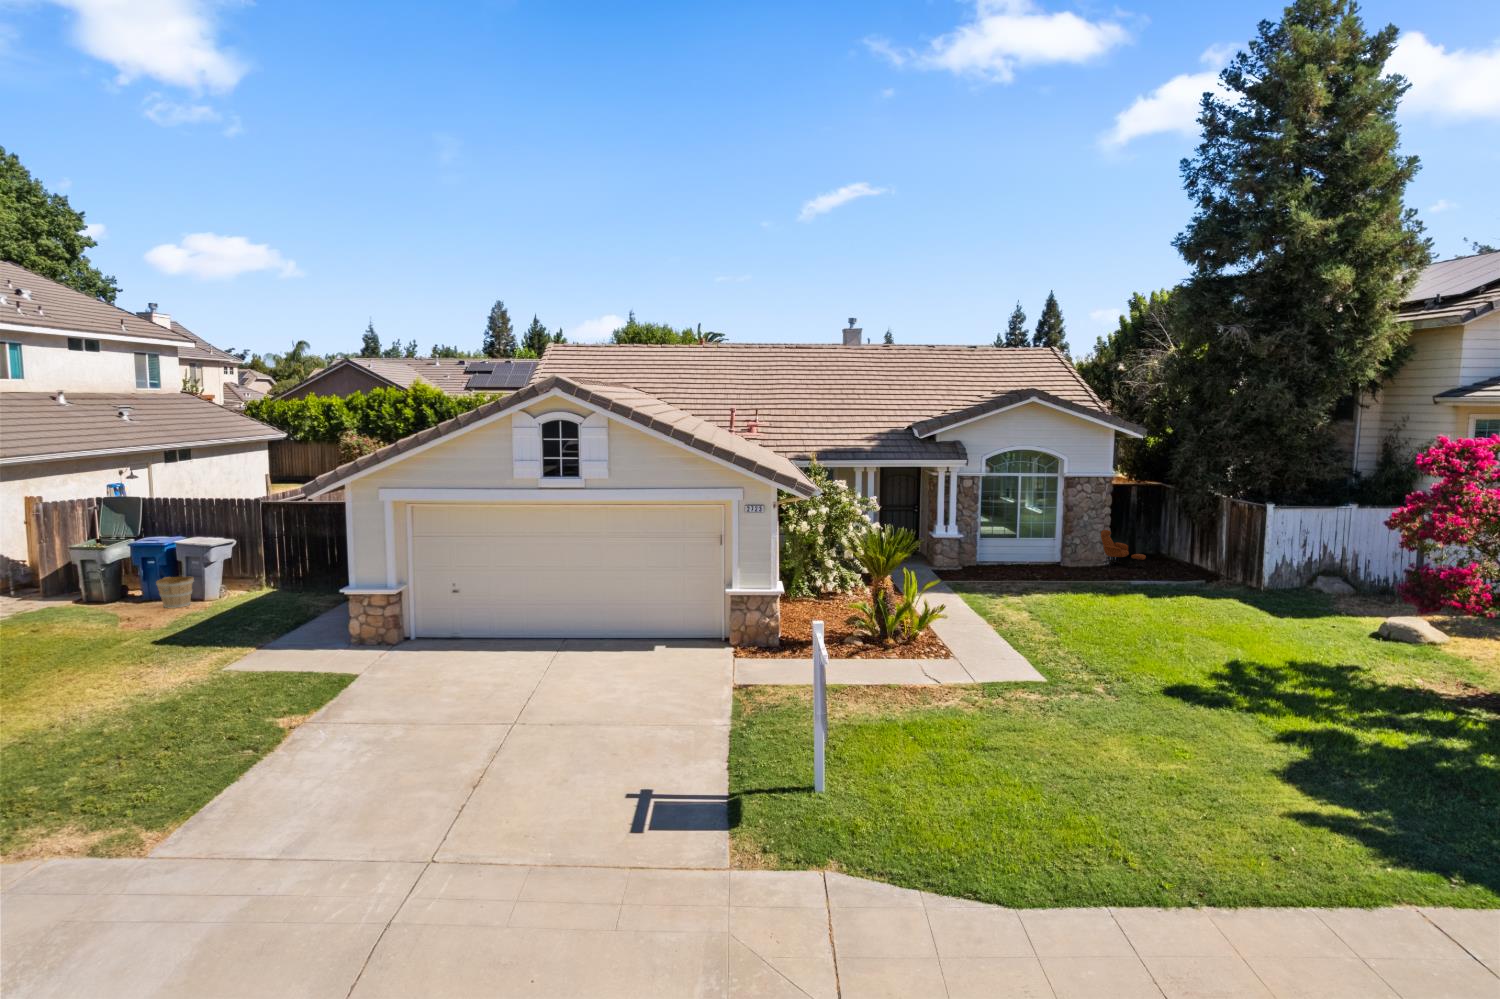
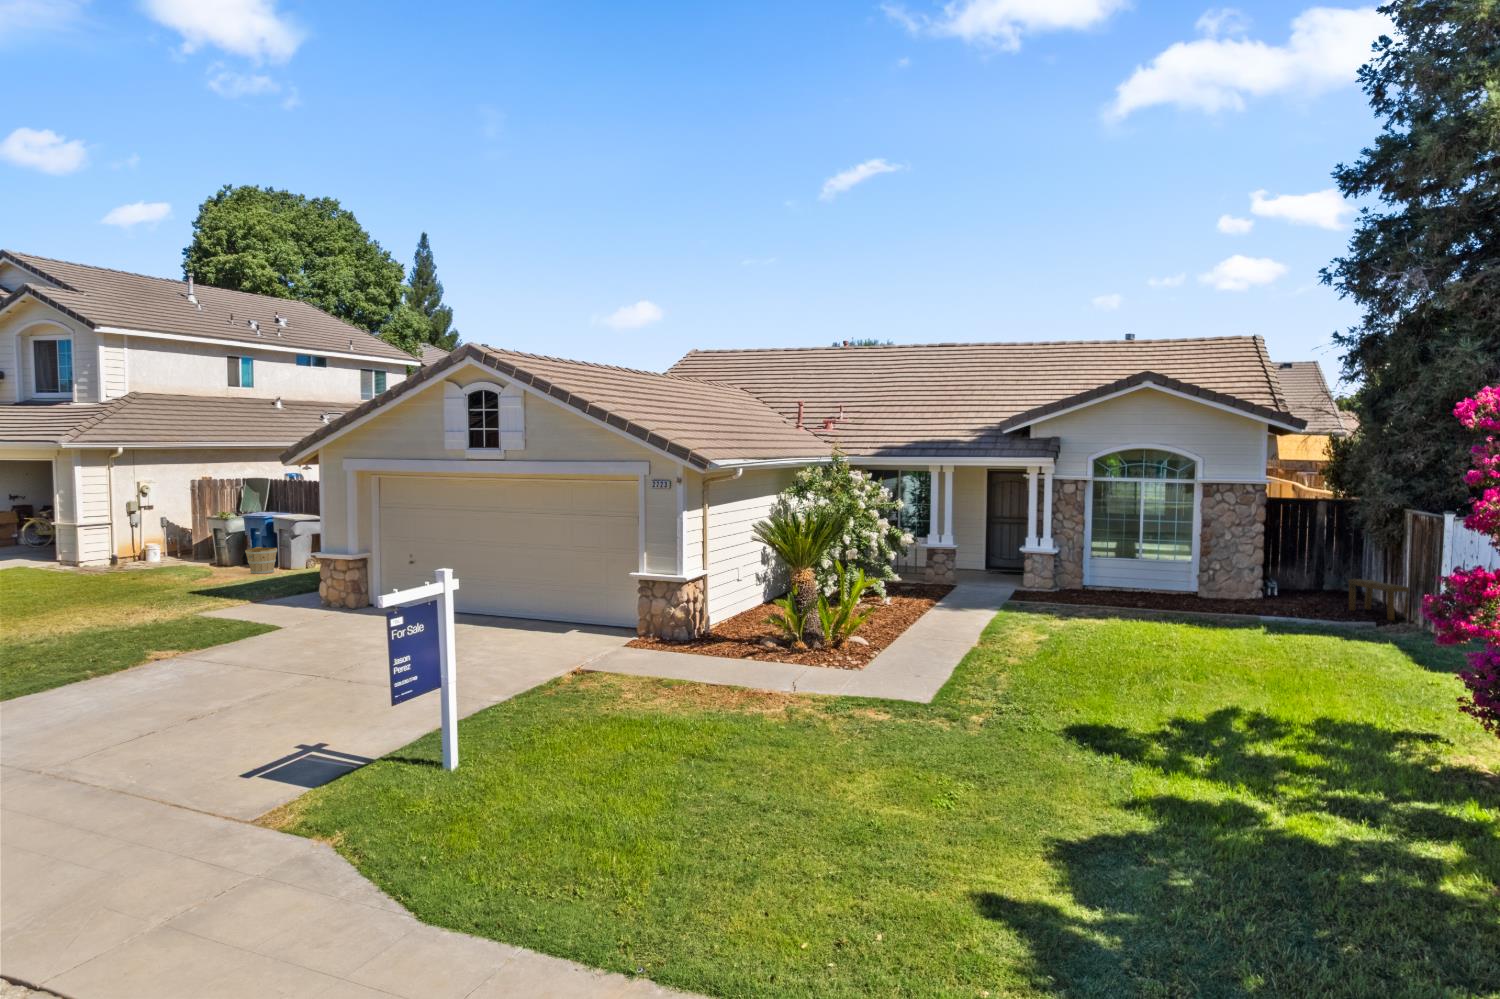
lounge chair: present [1101,530,1146,568] -> none [1249,553,1307,605]
bench: none [1179,548,1228,578] -> present [1349,579,1409,620]

